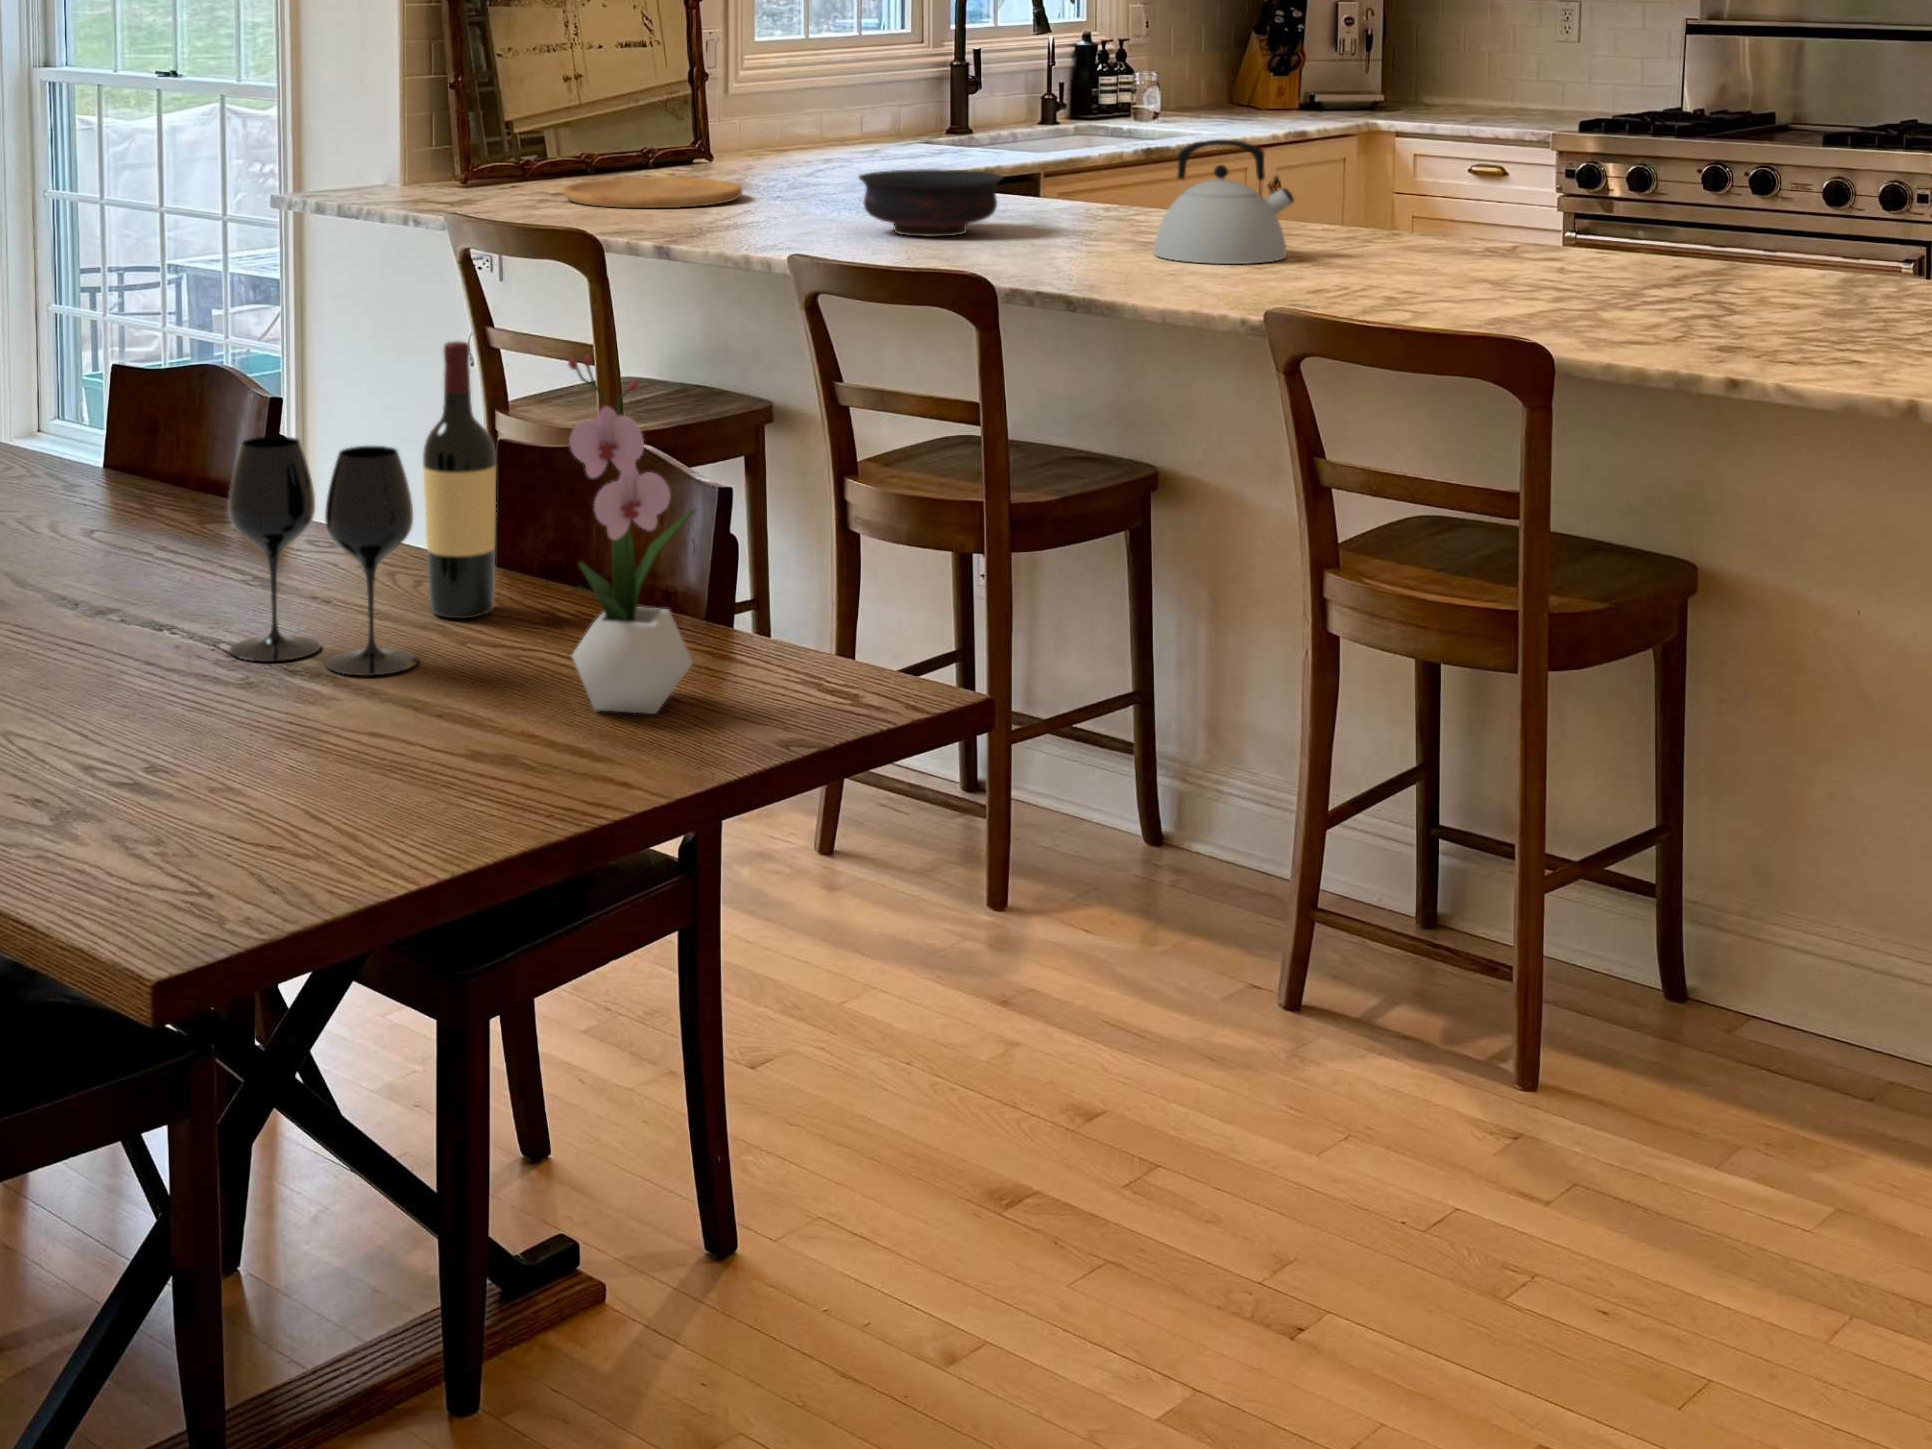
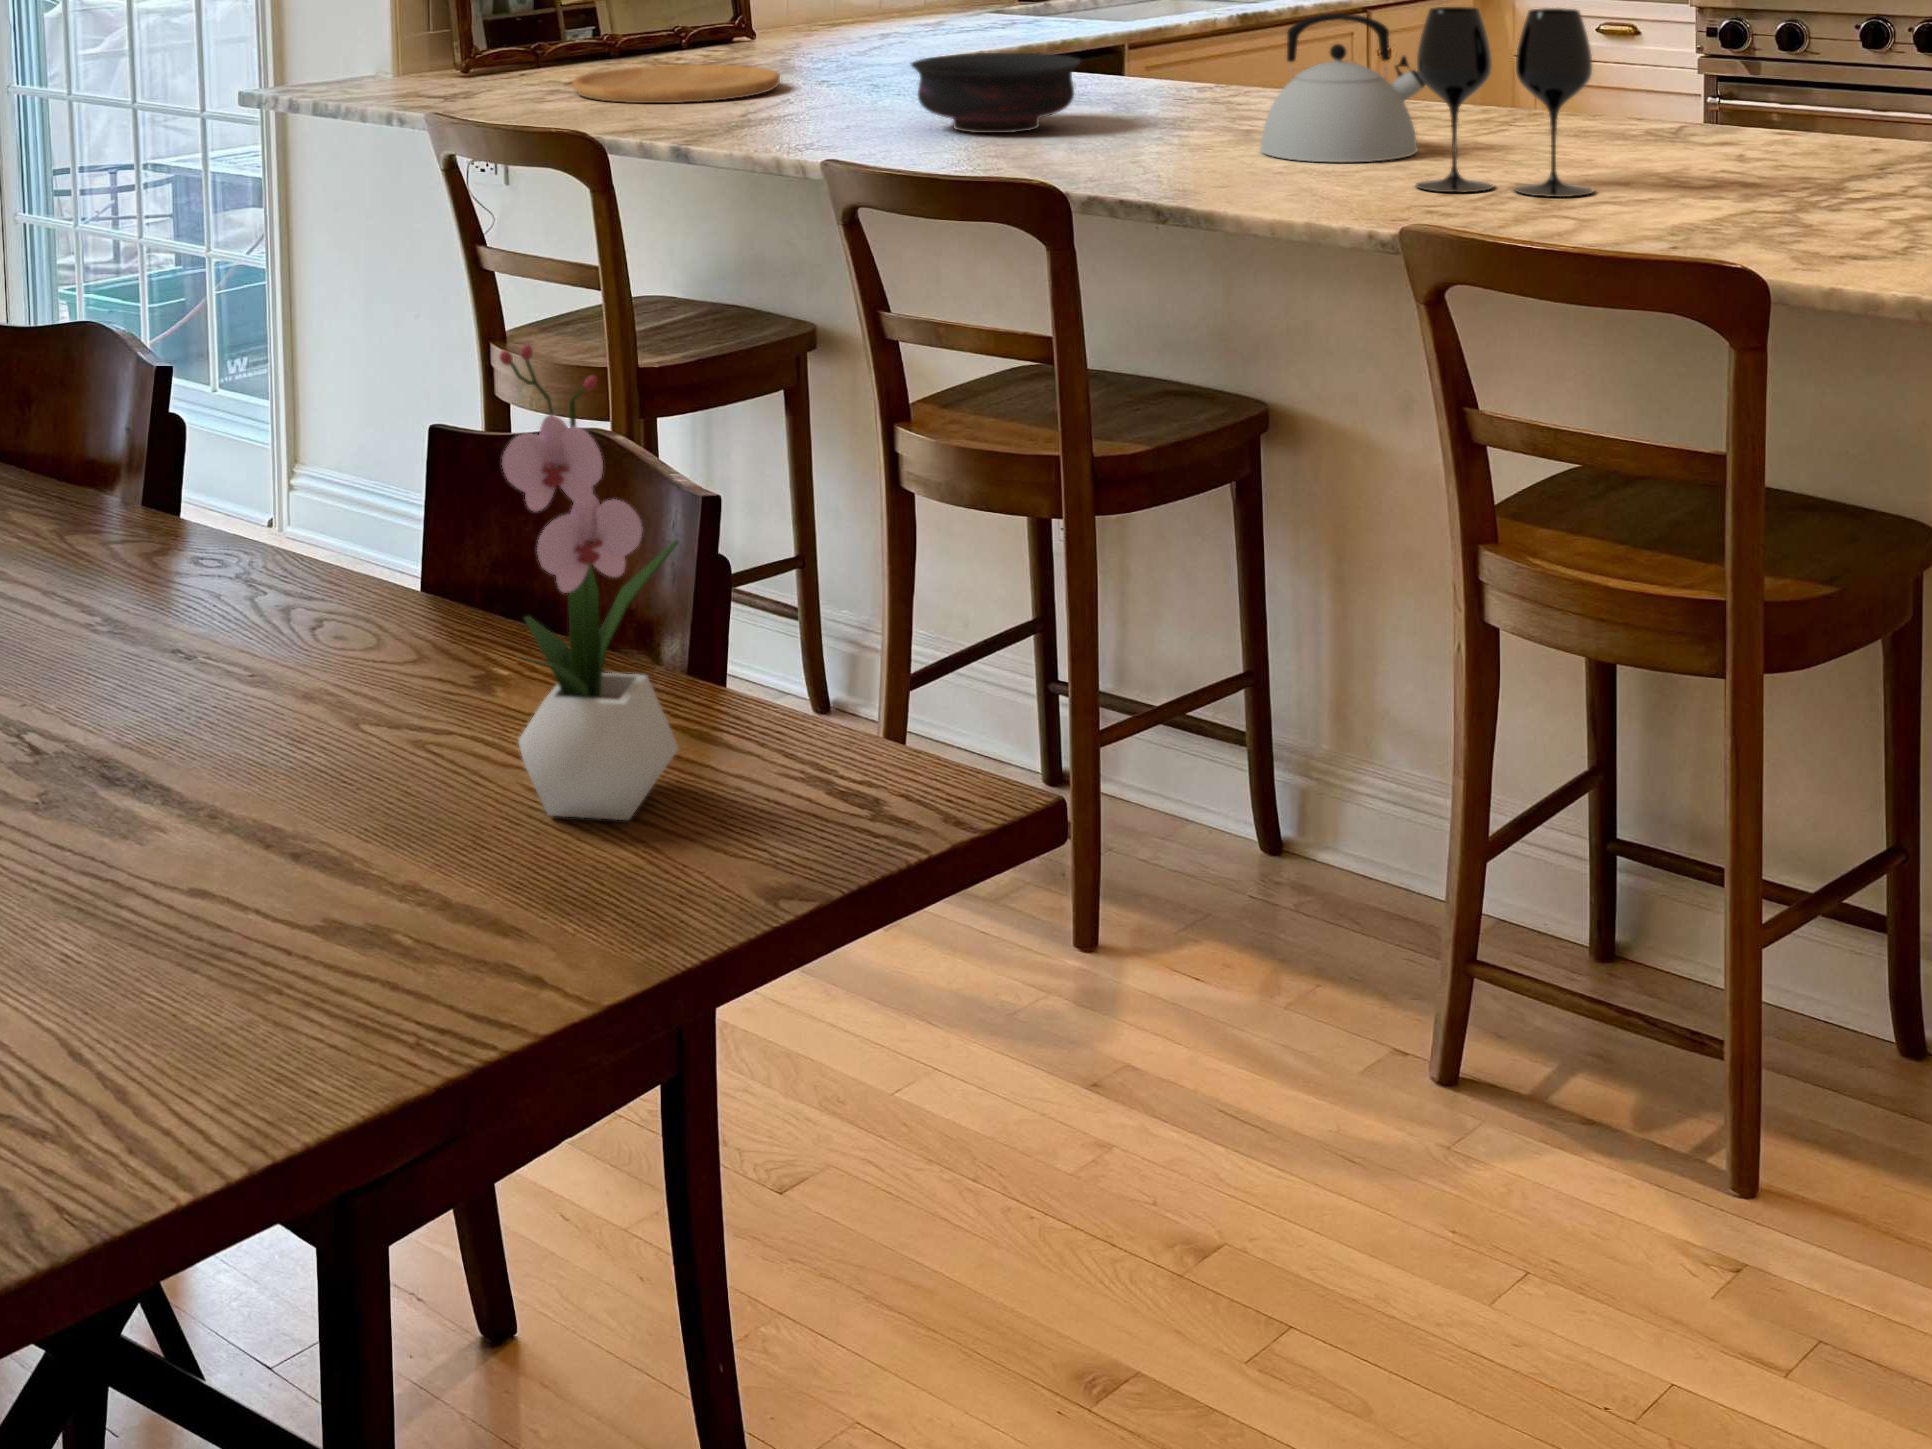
wine bottle: present [423,341,496,618] -> none [338,310,435,669]
wine glass: present [229,436,418,676] -> present [1416,7,1593,197]

